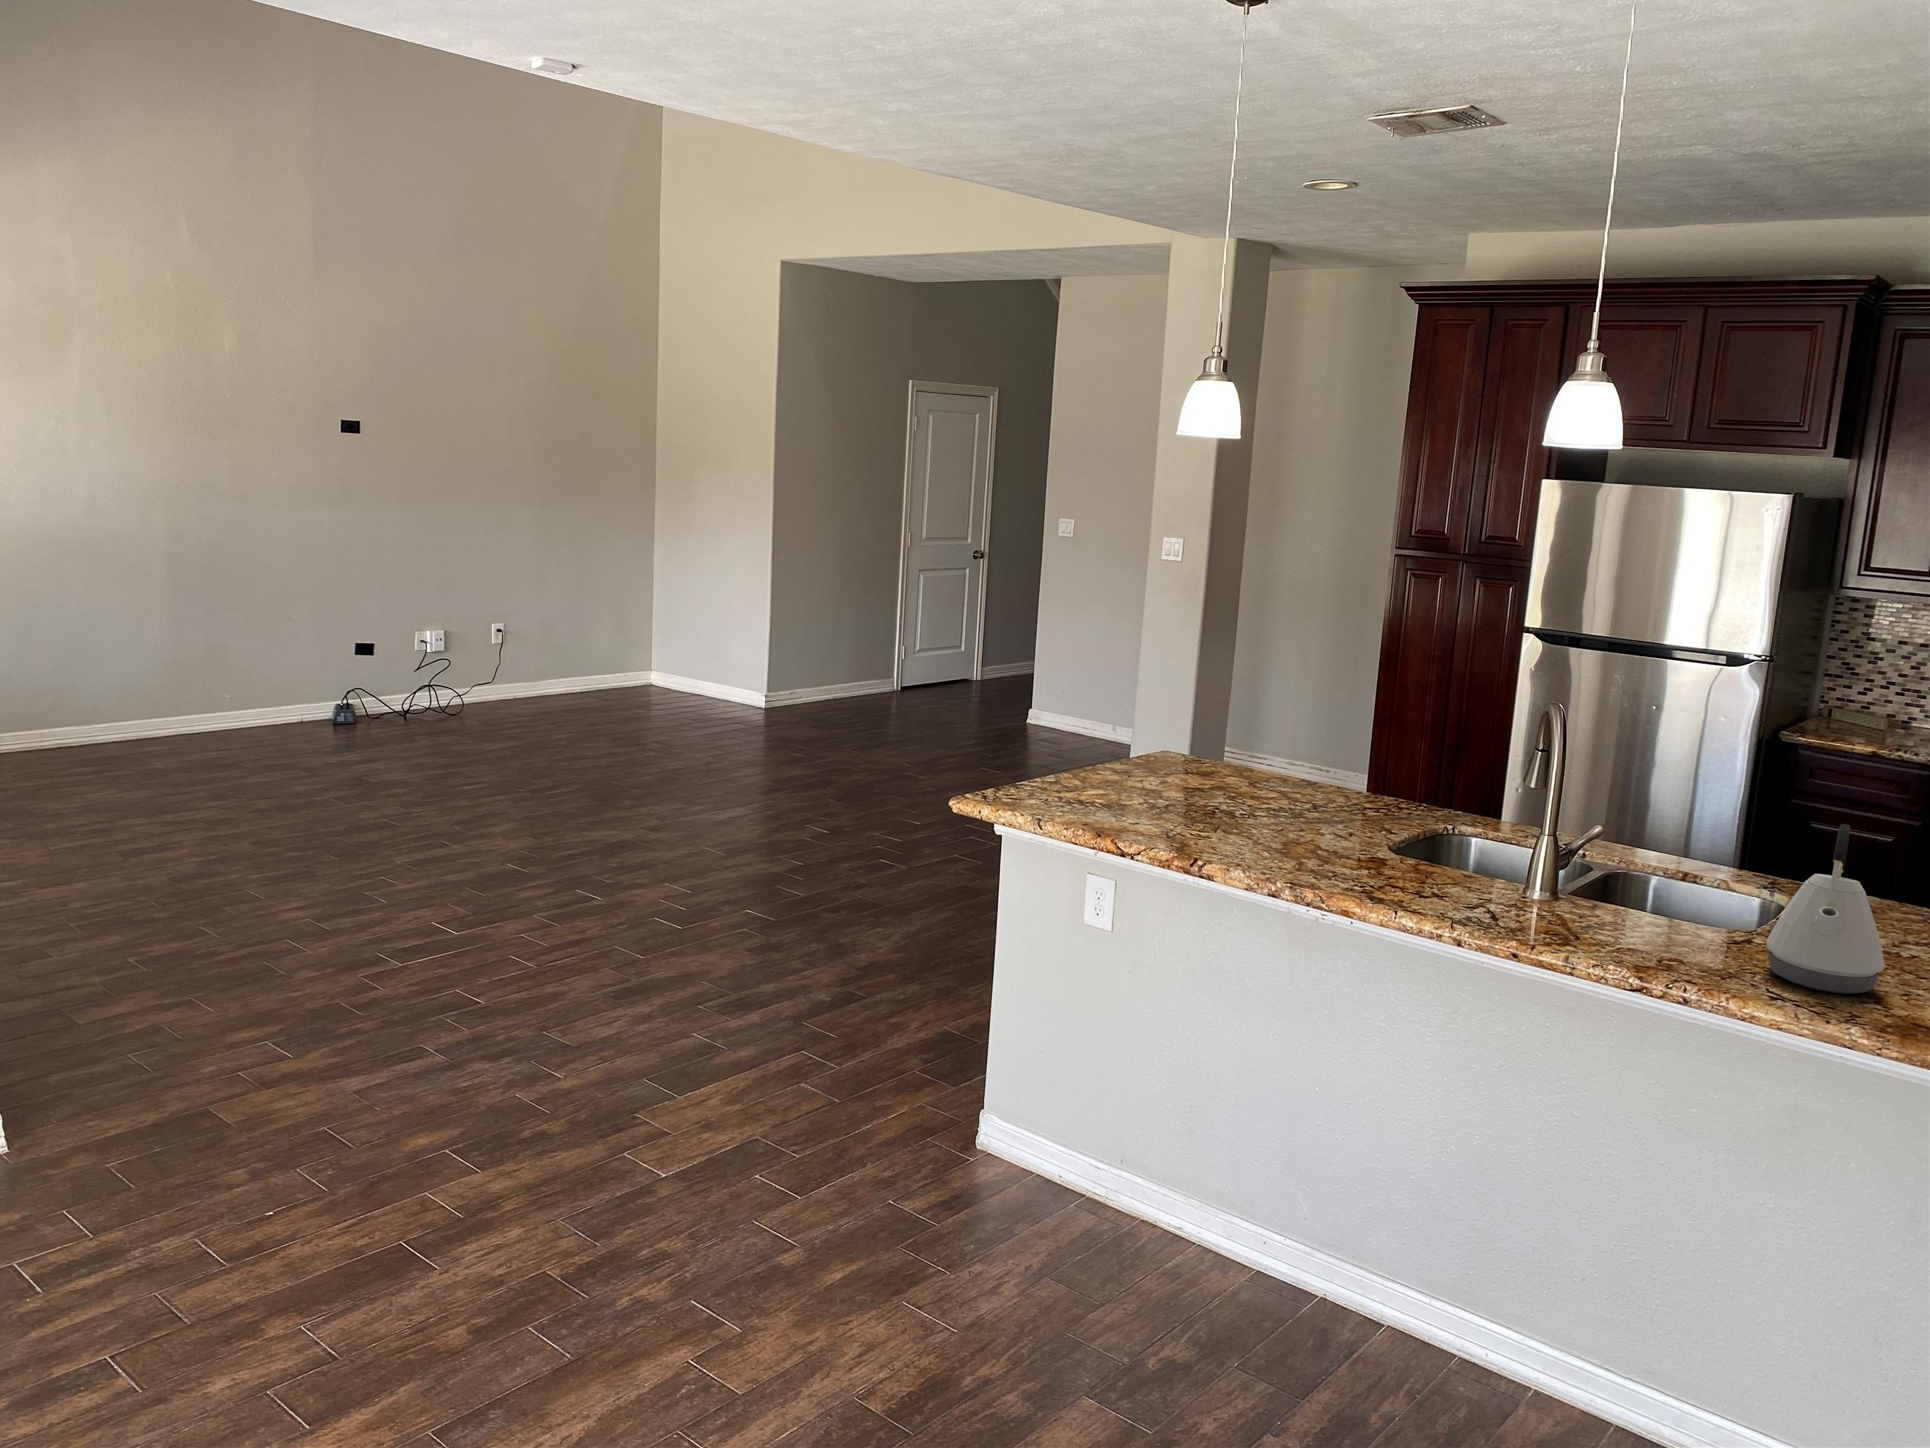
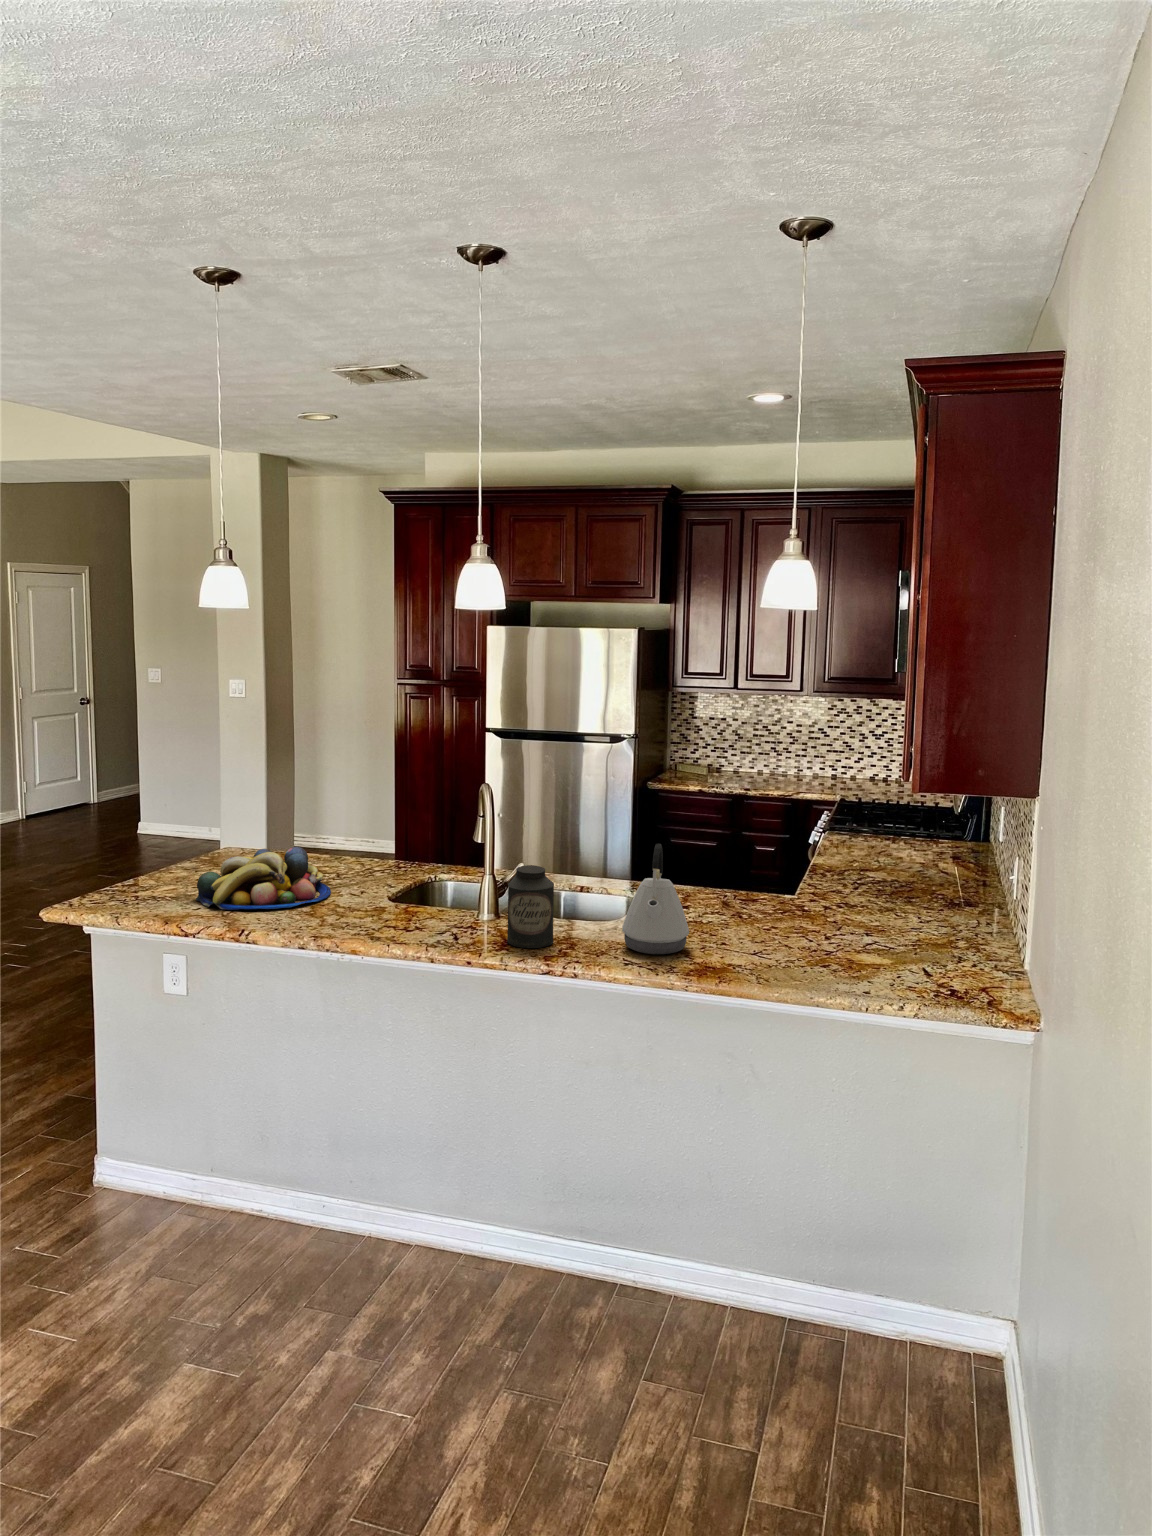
fruit bowl: none [1132,758,1308,840] -> present [196,847,331,910]
canister: none [1575,829,1659,950] -> present [507,865,554,948]

